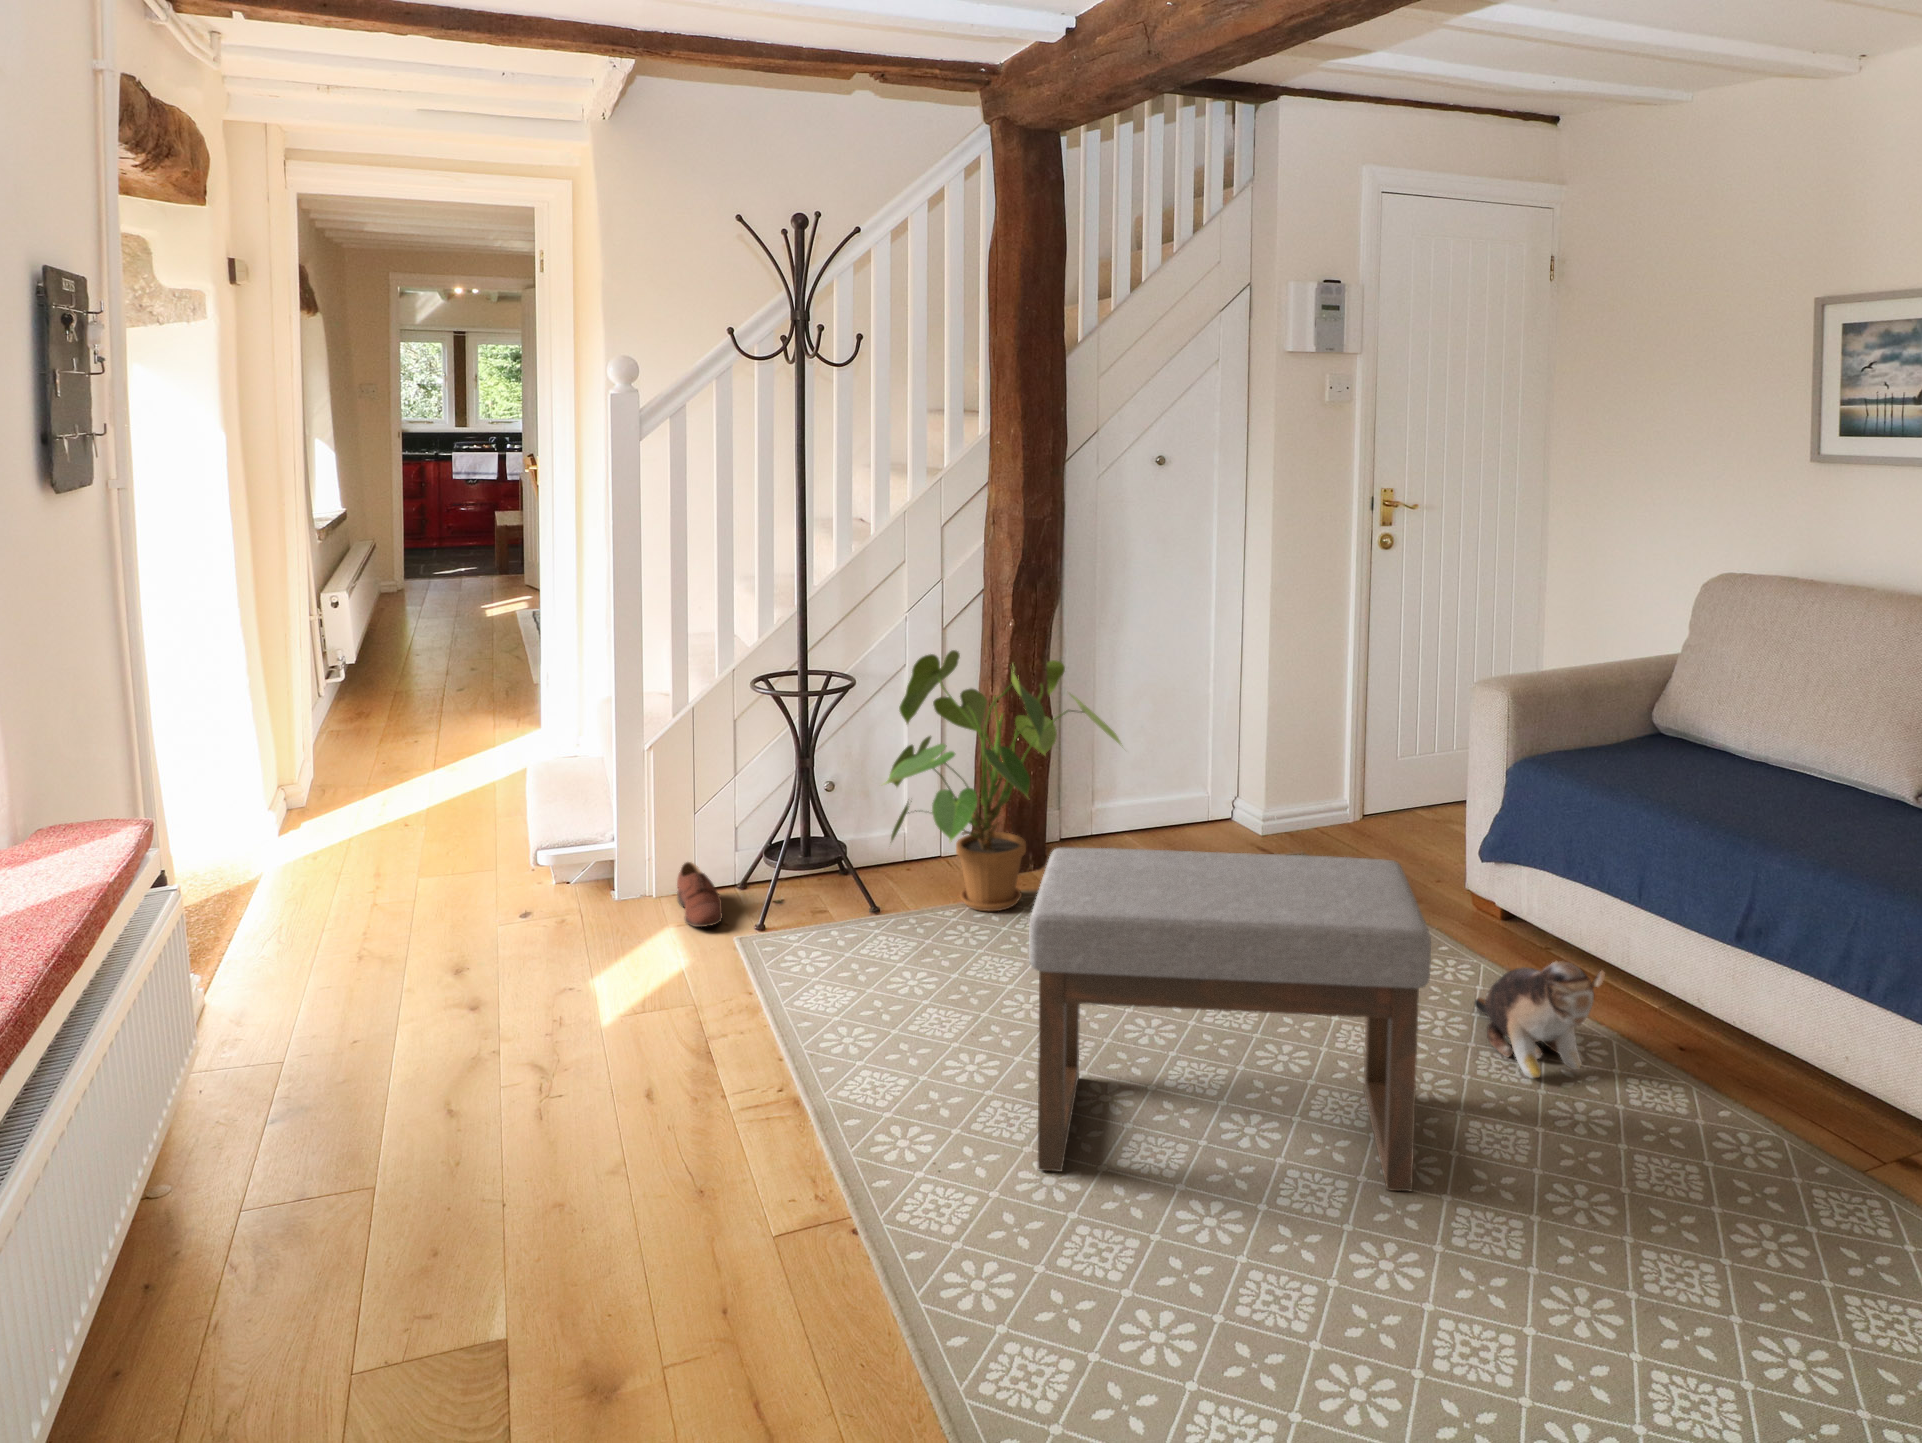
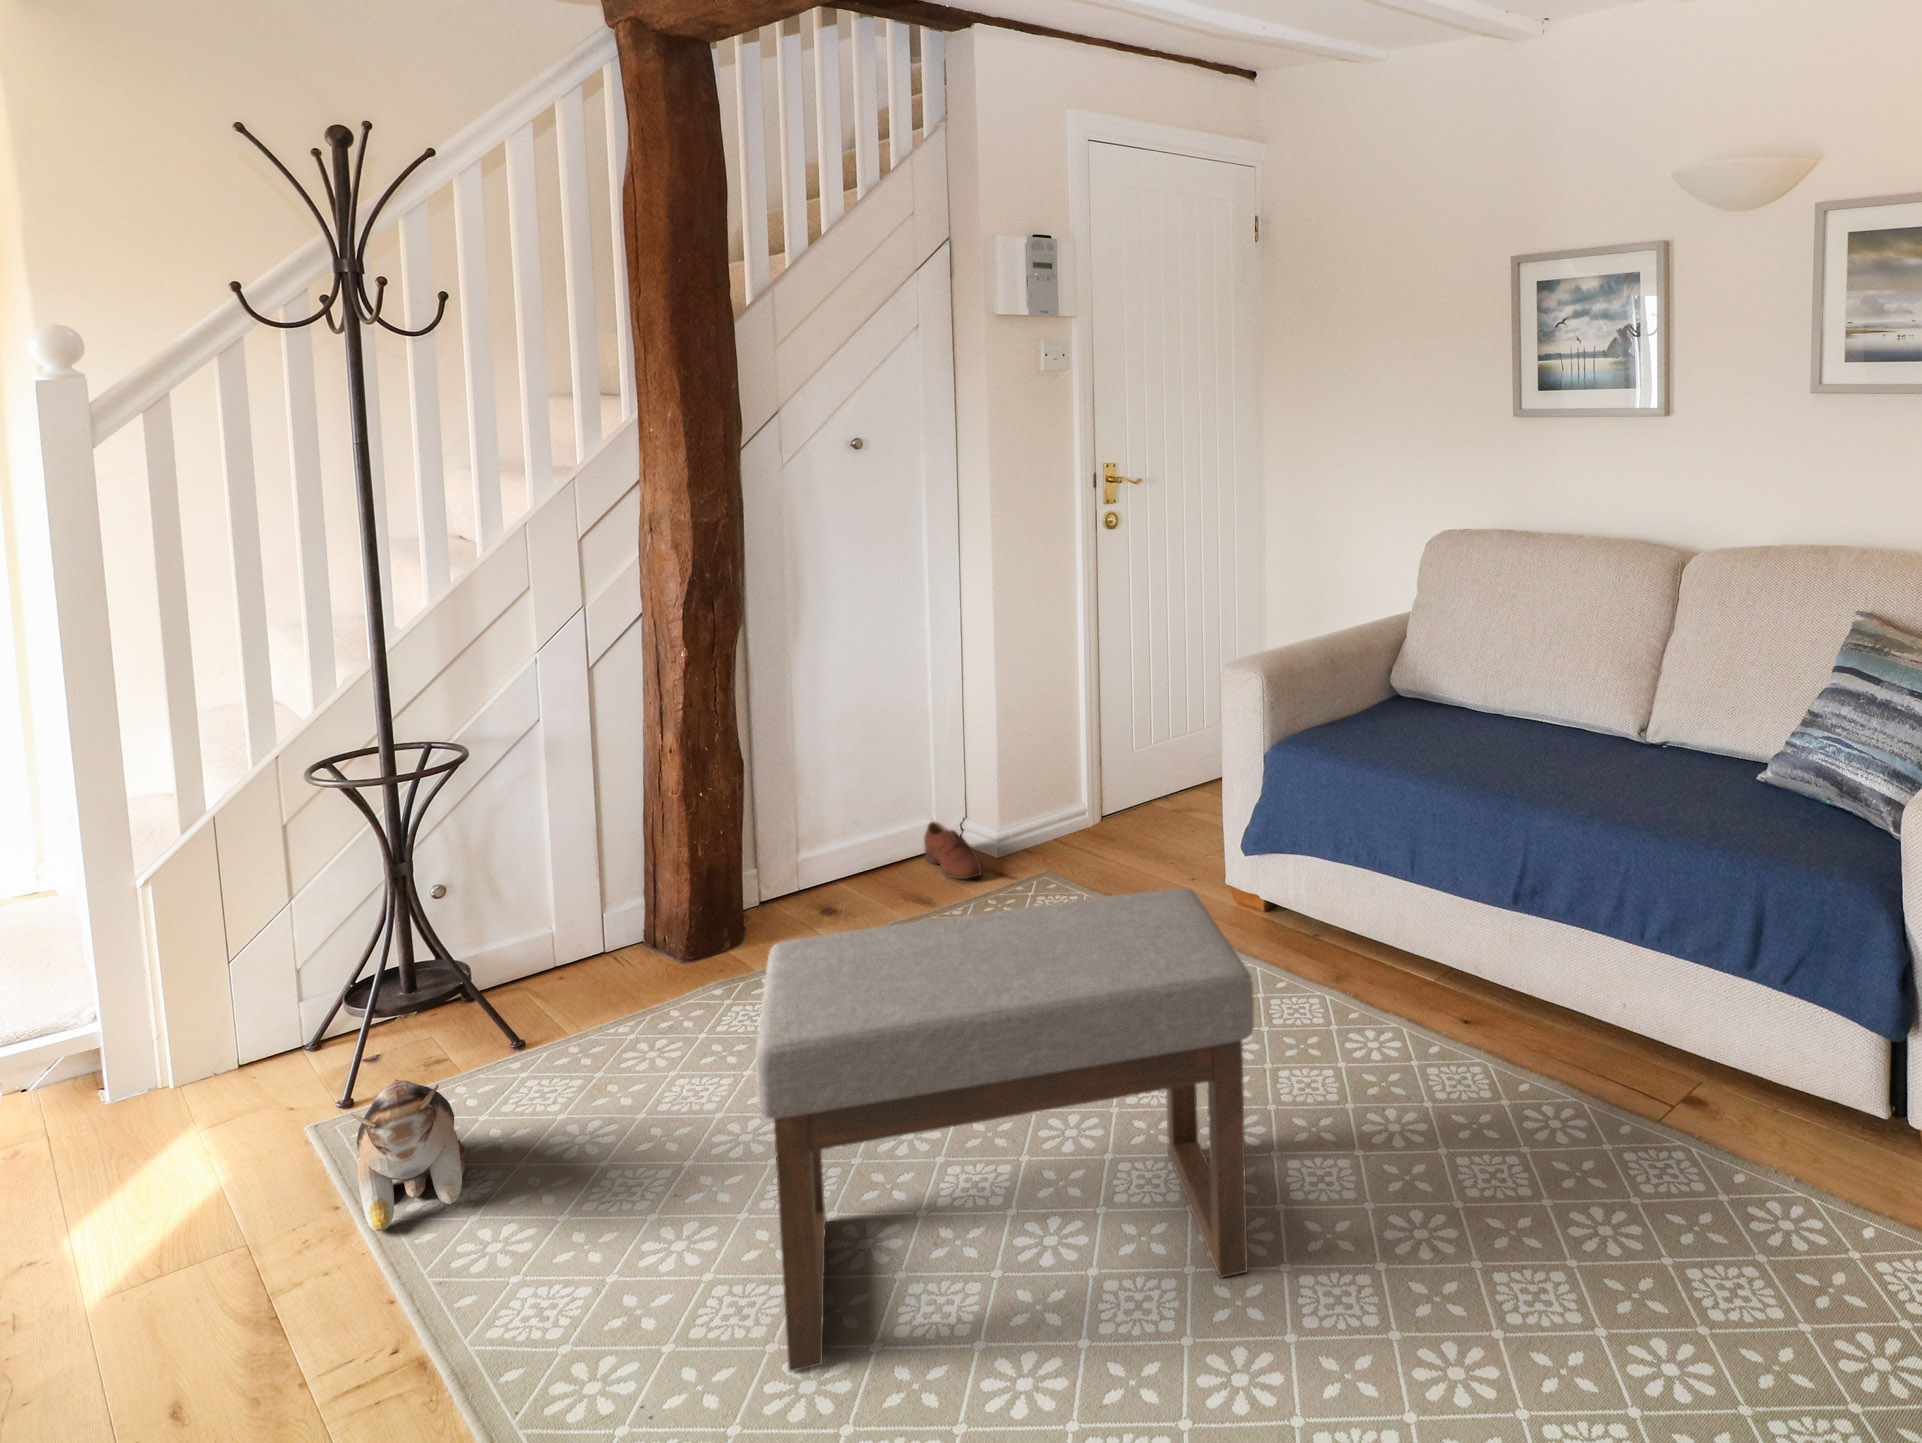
house plant: present [885,650,1121,911] -> none [514,688,841,1015]
shoe: present [677,862,723,927] -> present [924,822,982,879]
plush toy: present [1475,960,1605,1078] -> present [352,1079,465,1231]

